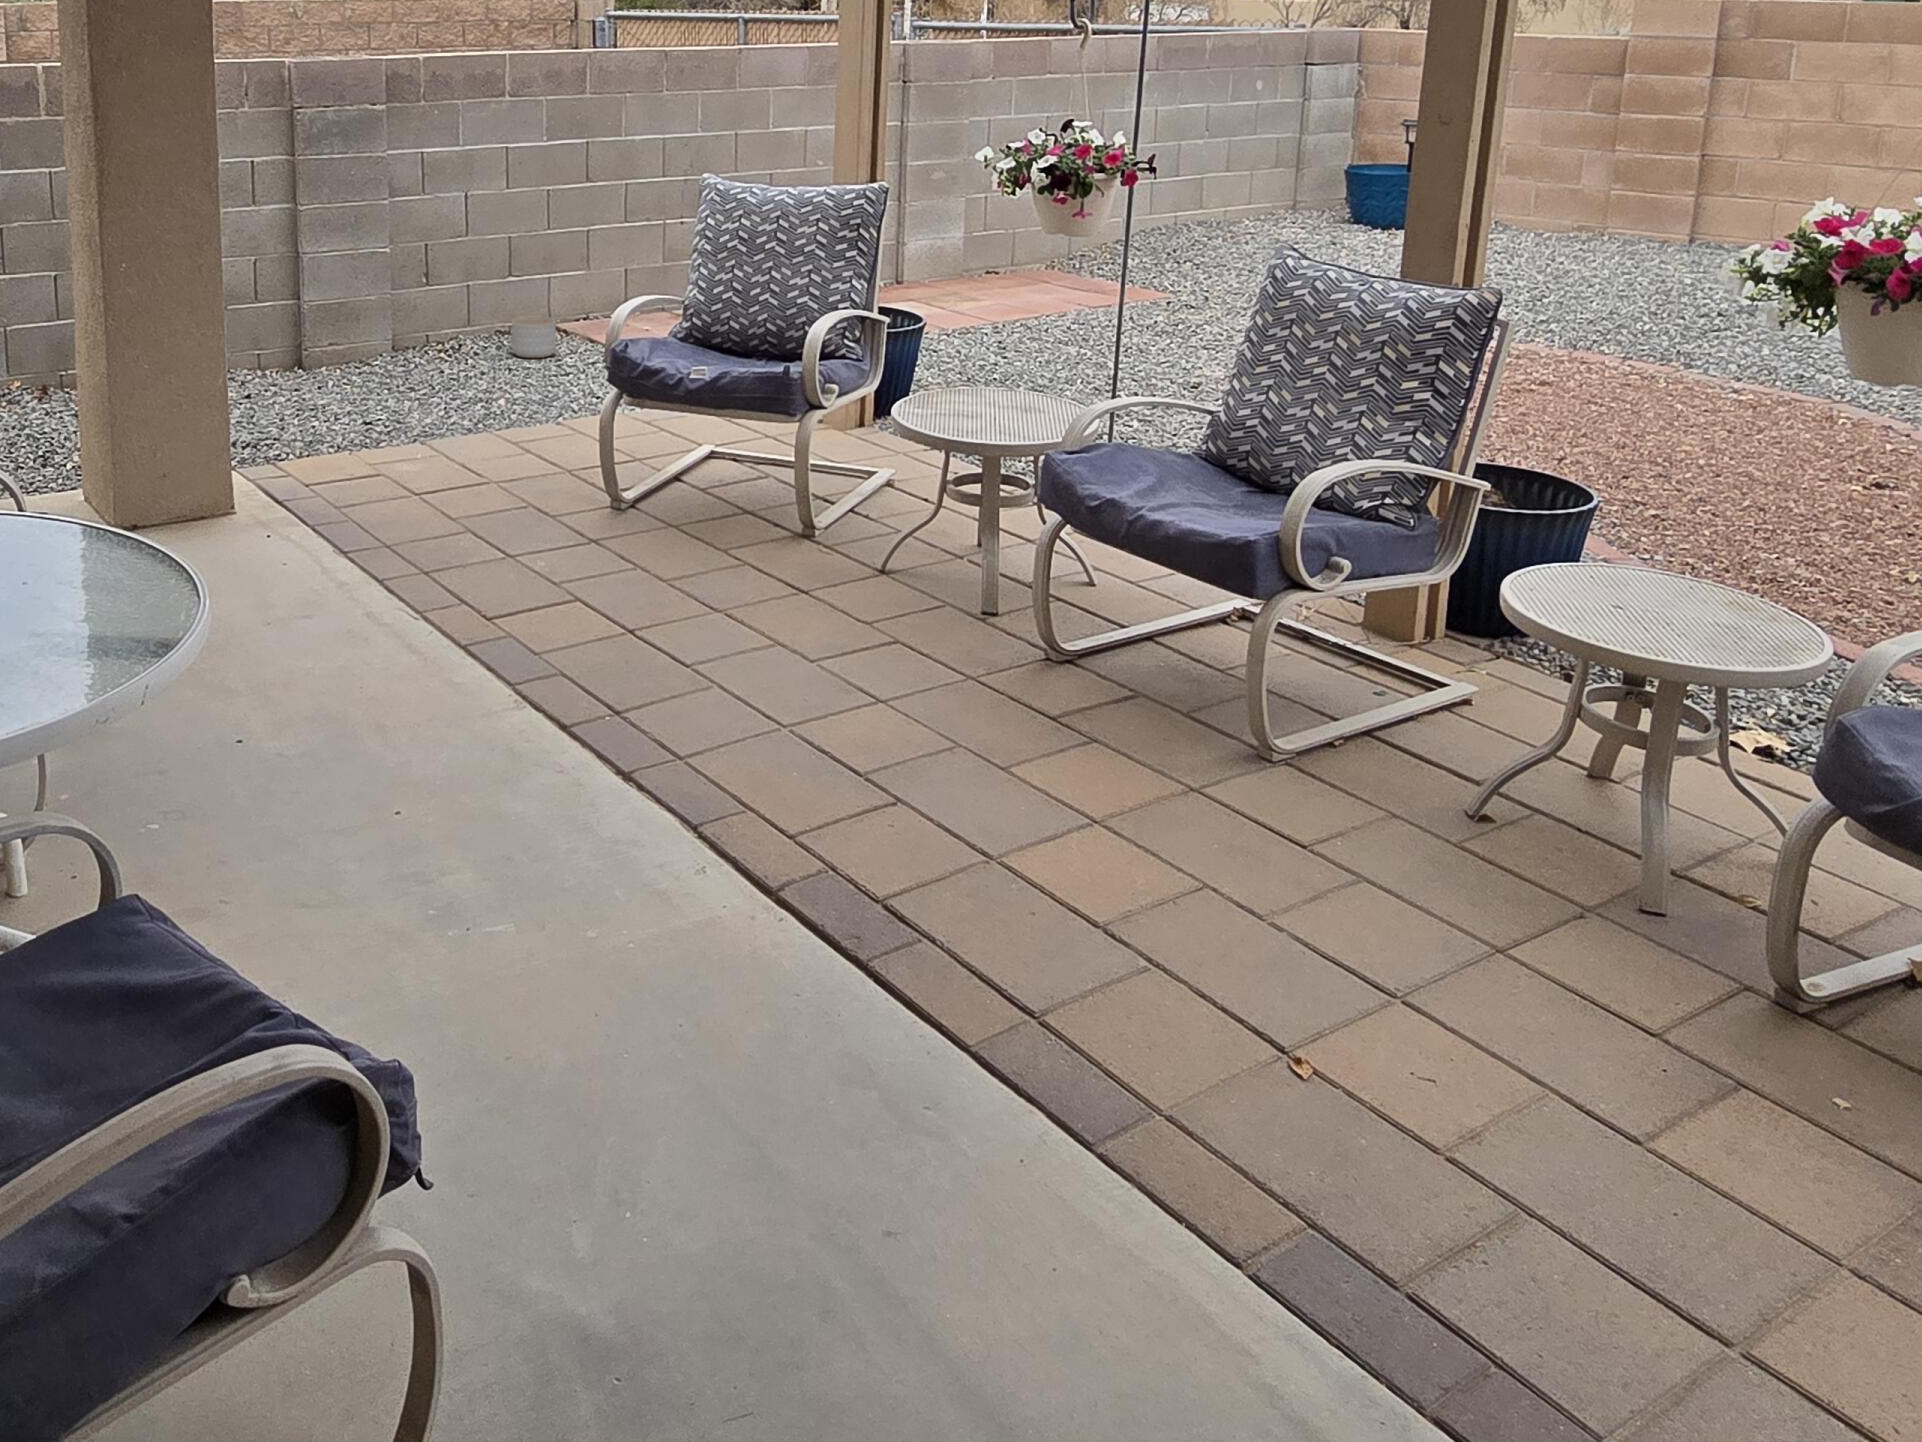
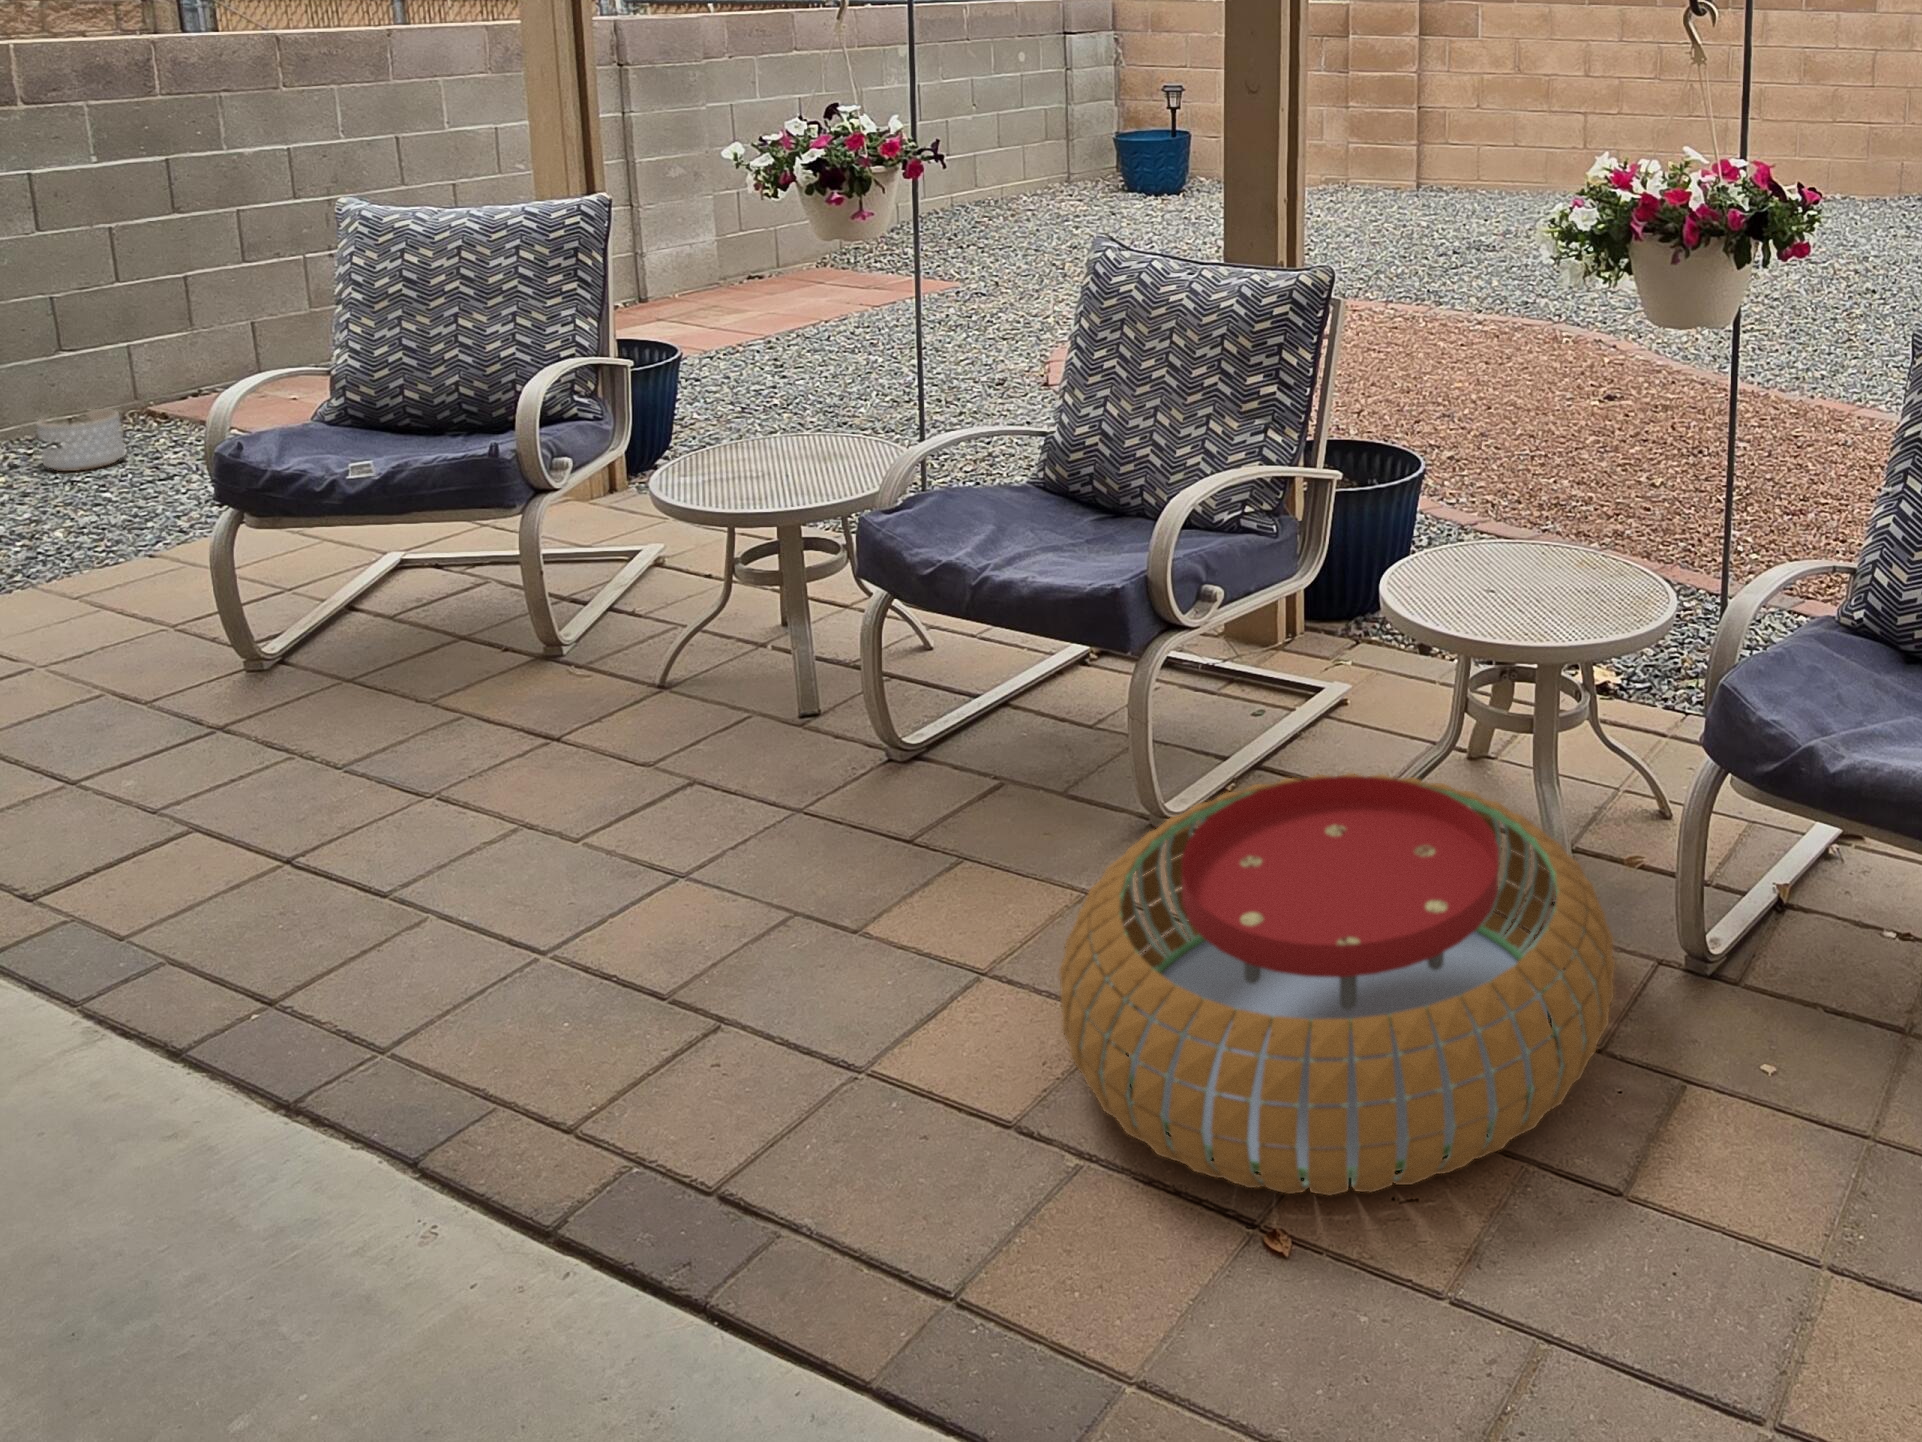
pouf: none [1150,729,1690,1082] -> present [1059,773,1615,1195]

